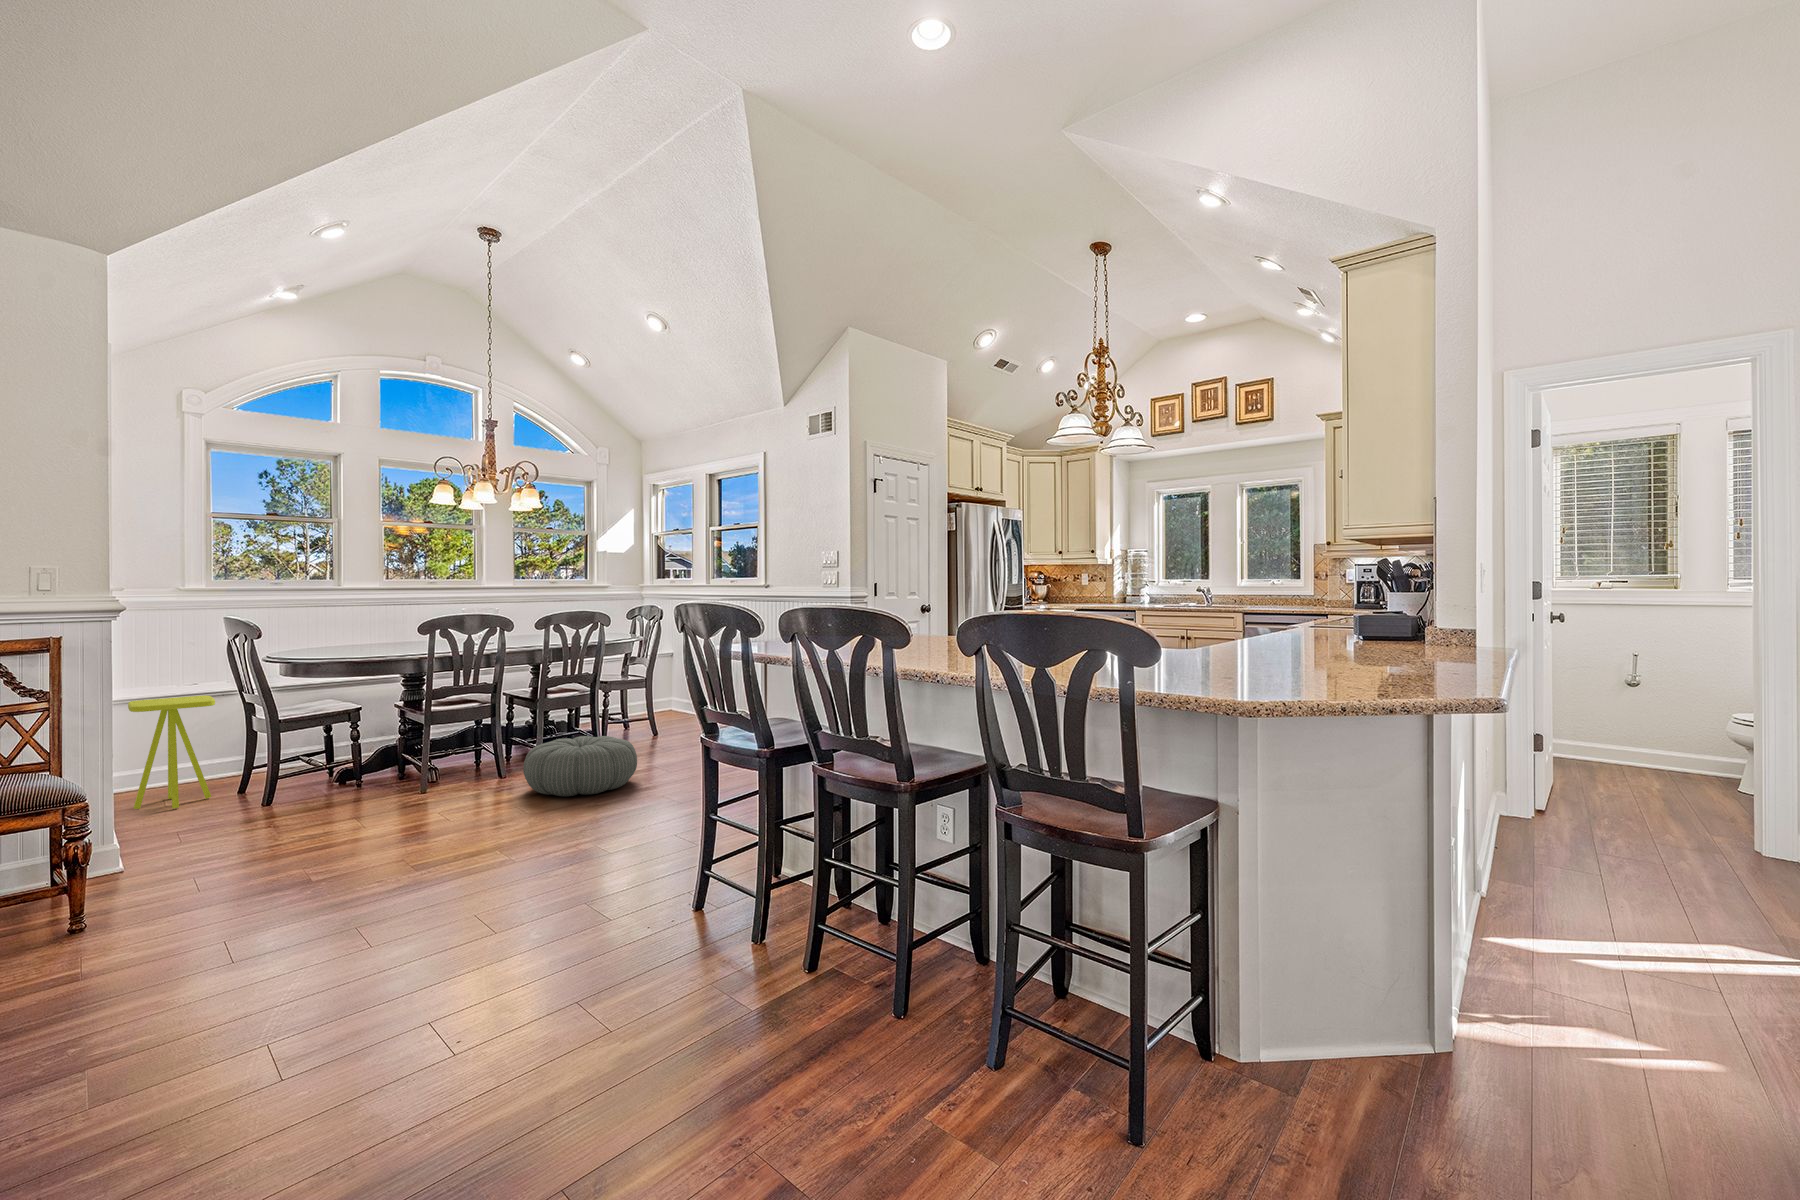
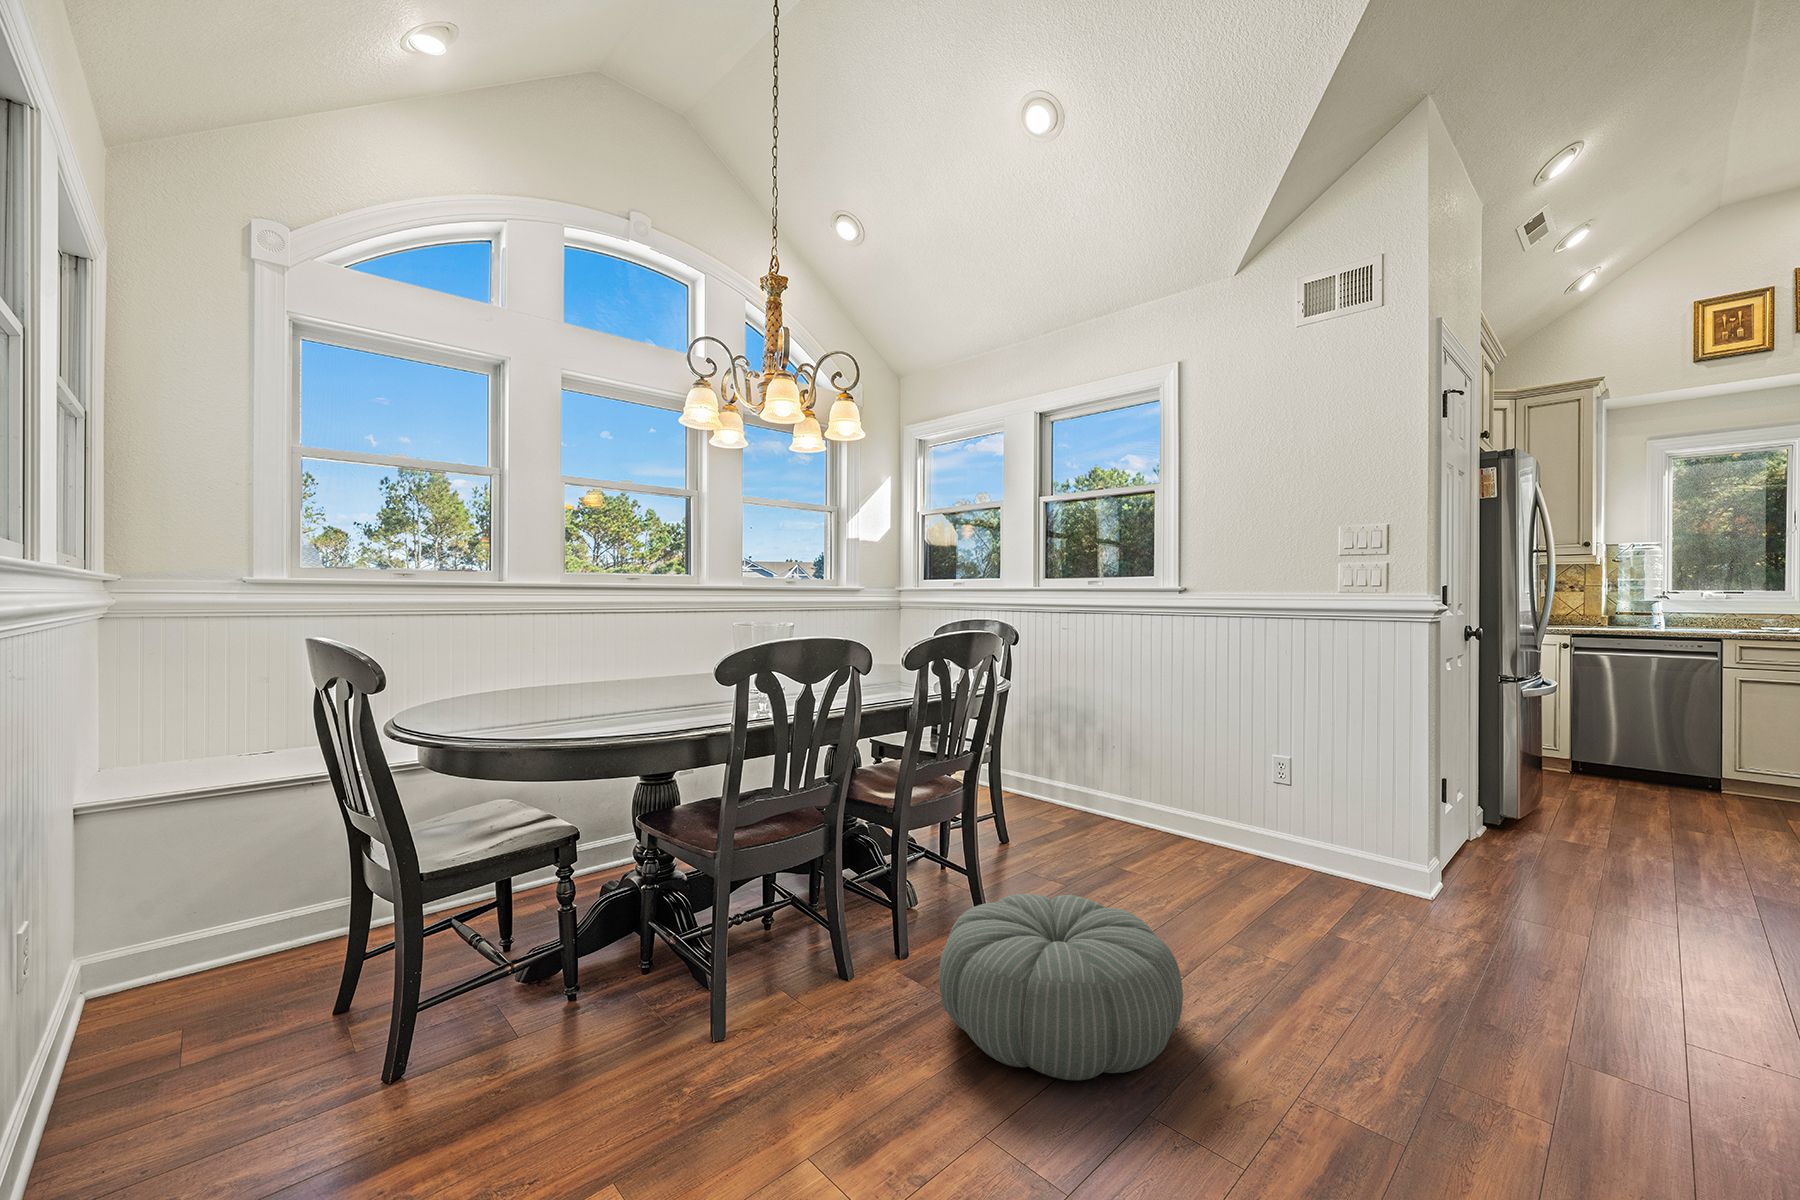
side table: present [128,696,215,809] -> none [76,802,280,1092]

